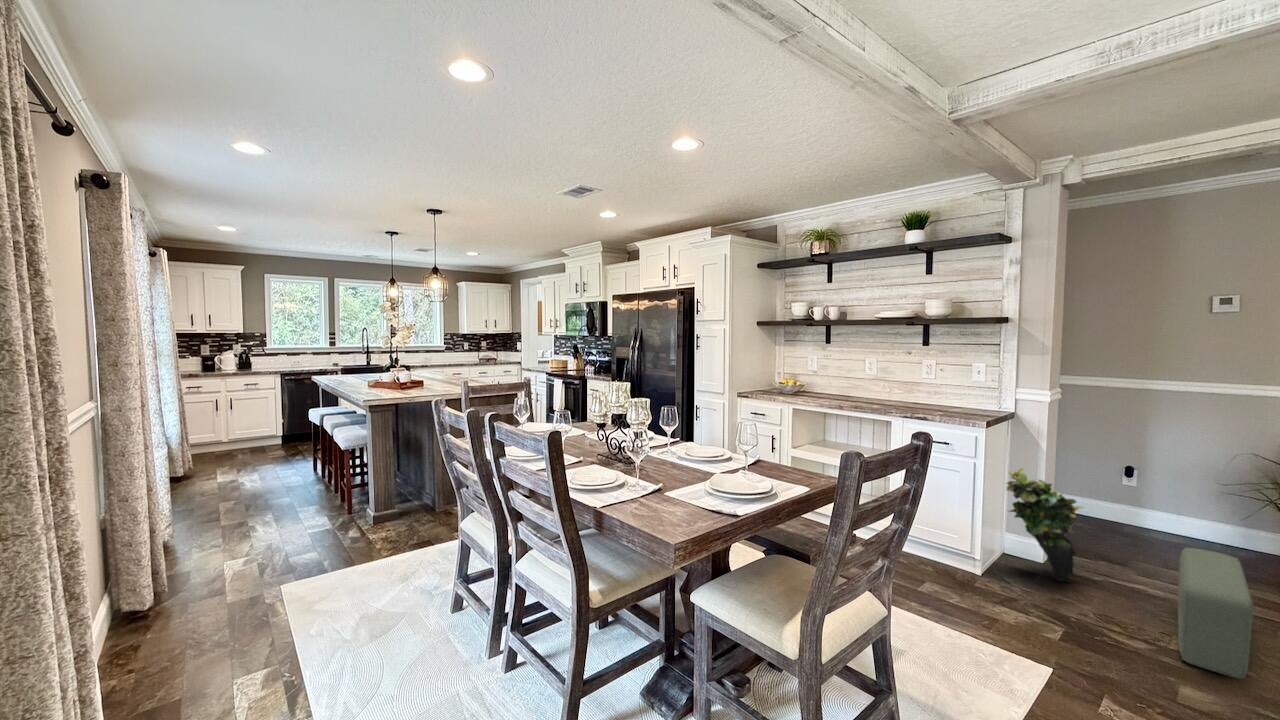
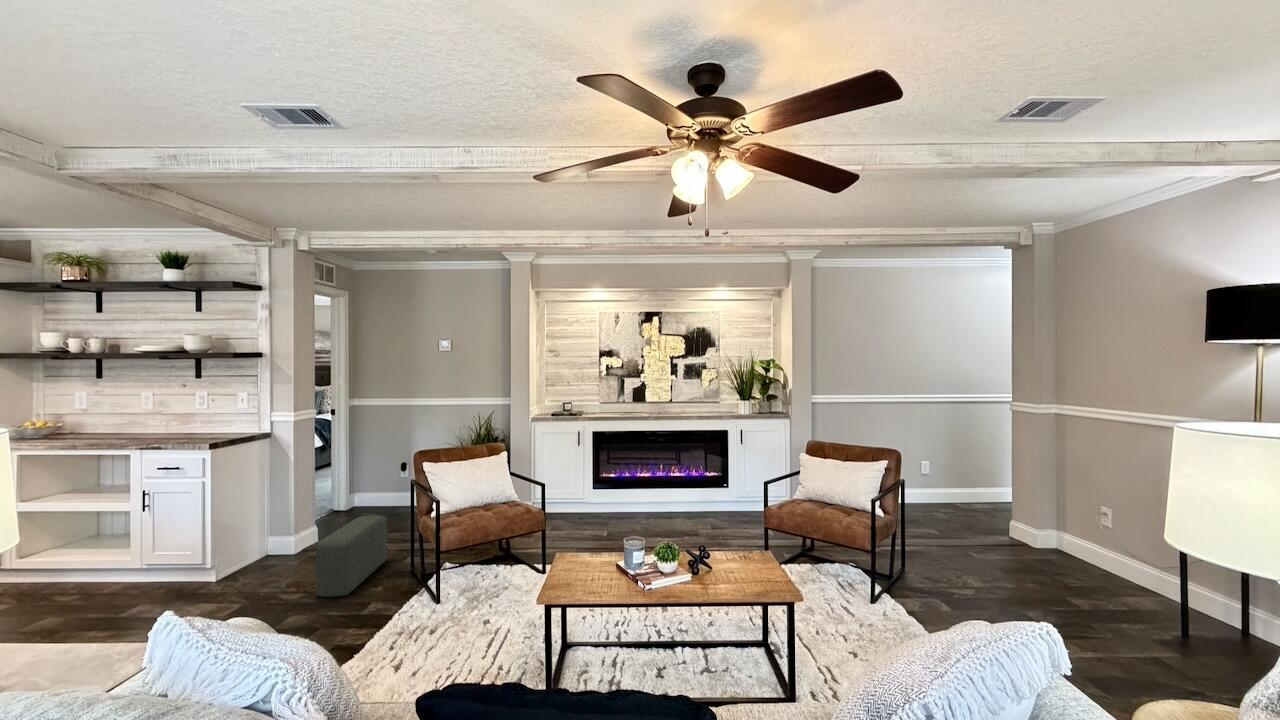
potted plant: present [1007,468,1084,582] -> none [241,479,305,566]

